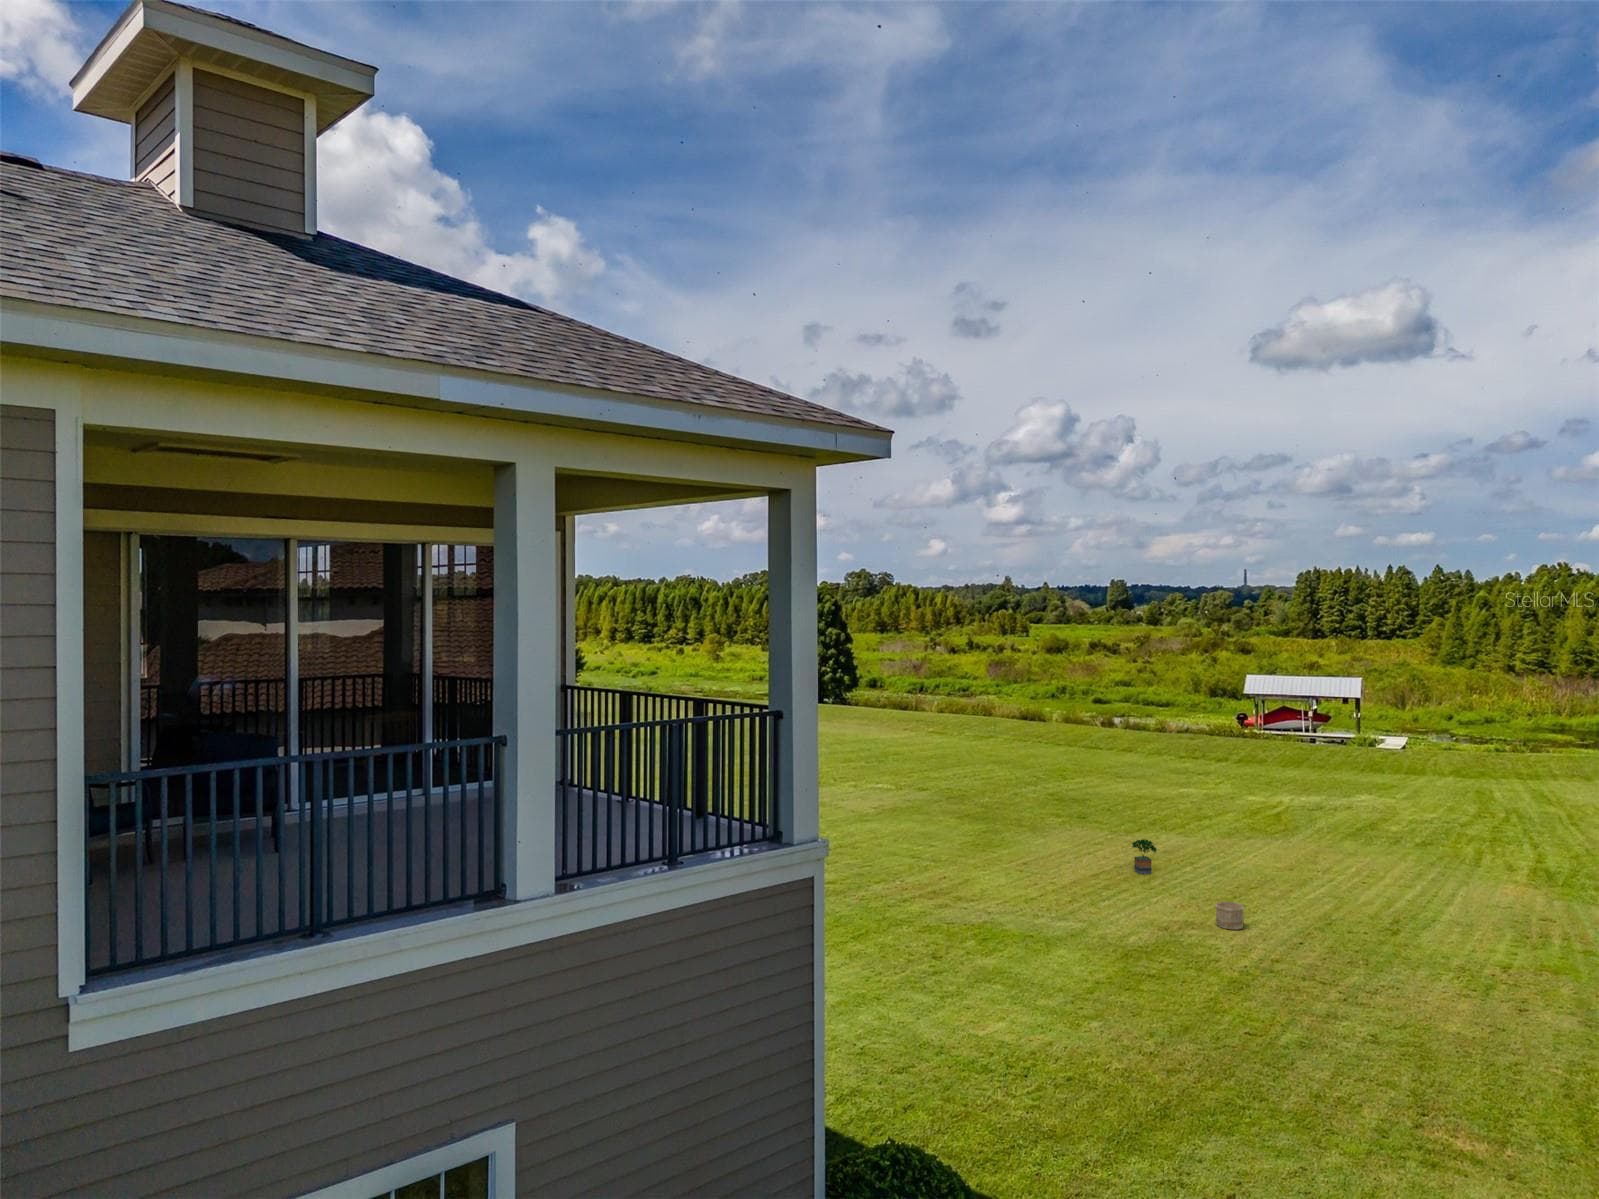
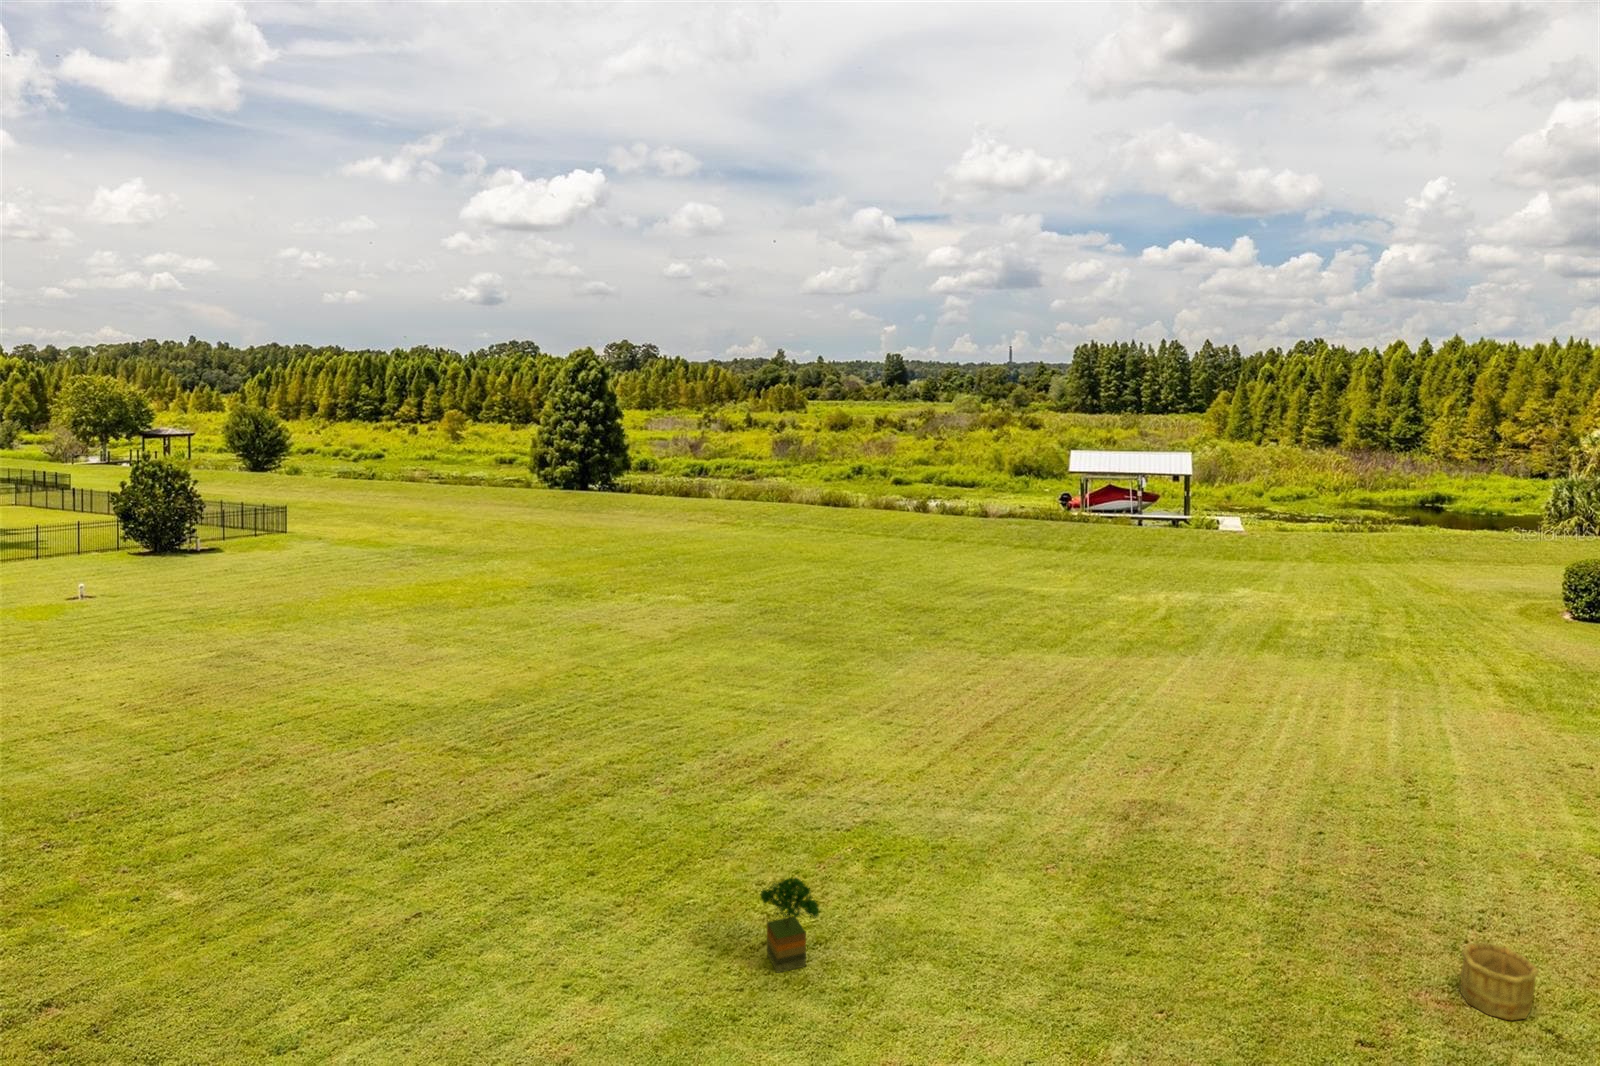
potted tree: present [1132,839,1157,874] -> present [760,877,820,973]

